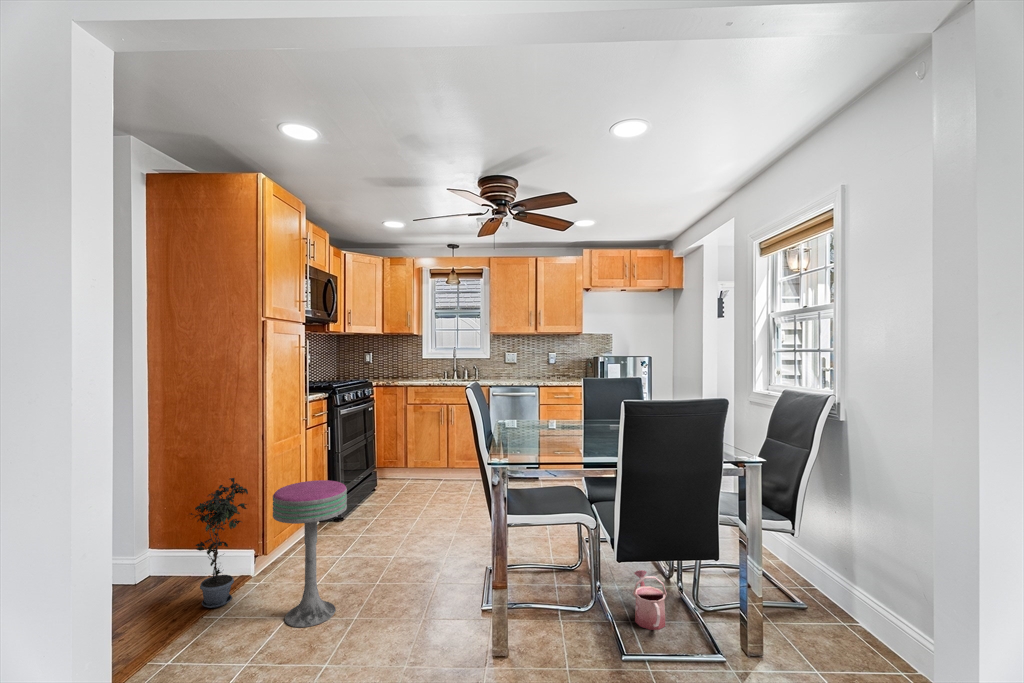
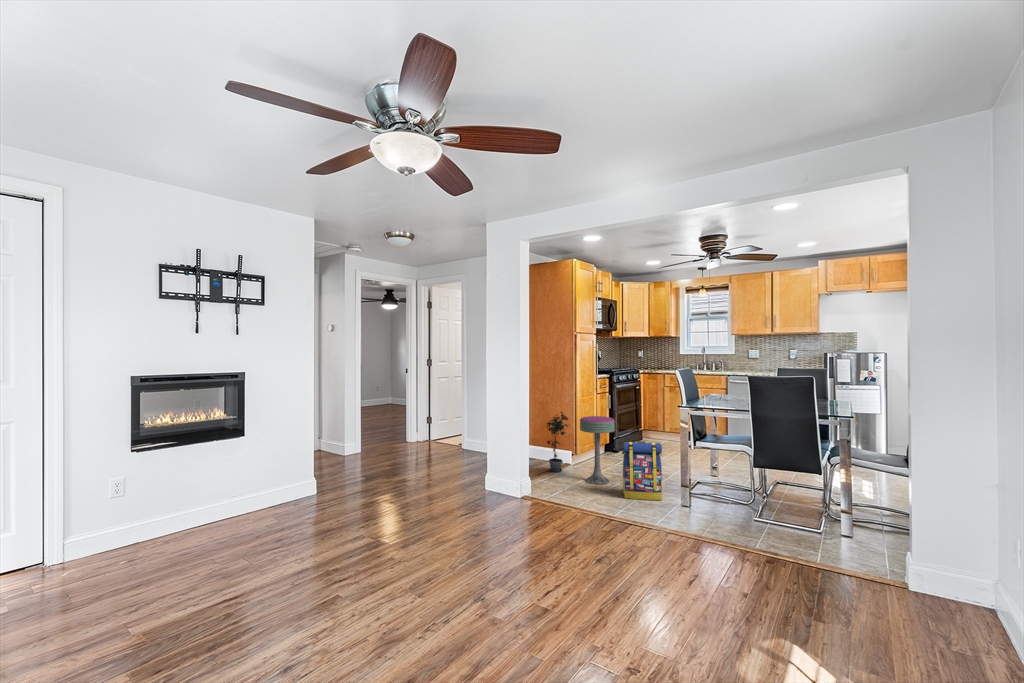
backpack: none [367,528,447,660] -> present [622,441,662,500]
watering can: present [633,570,667,630] -> none [778,489,802,520]

